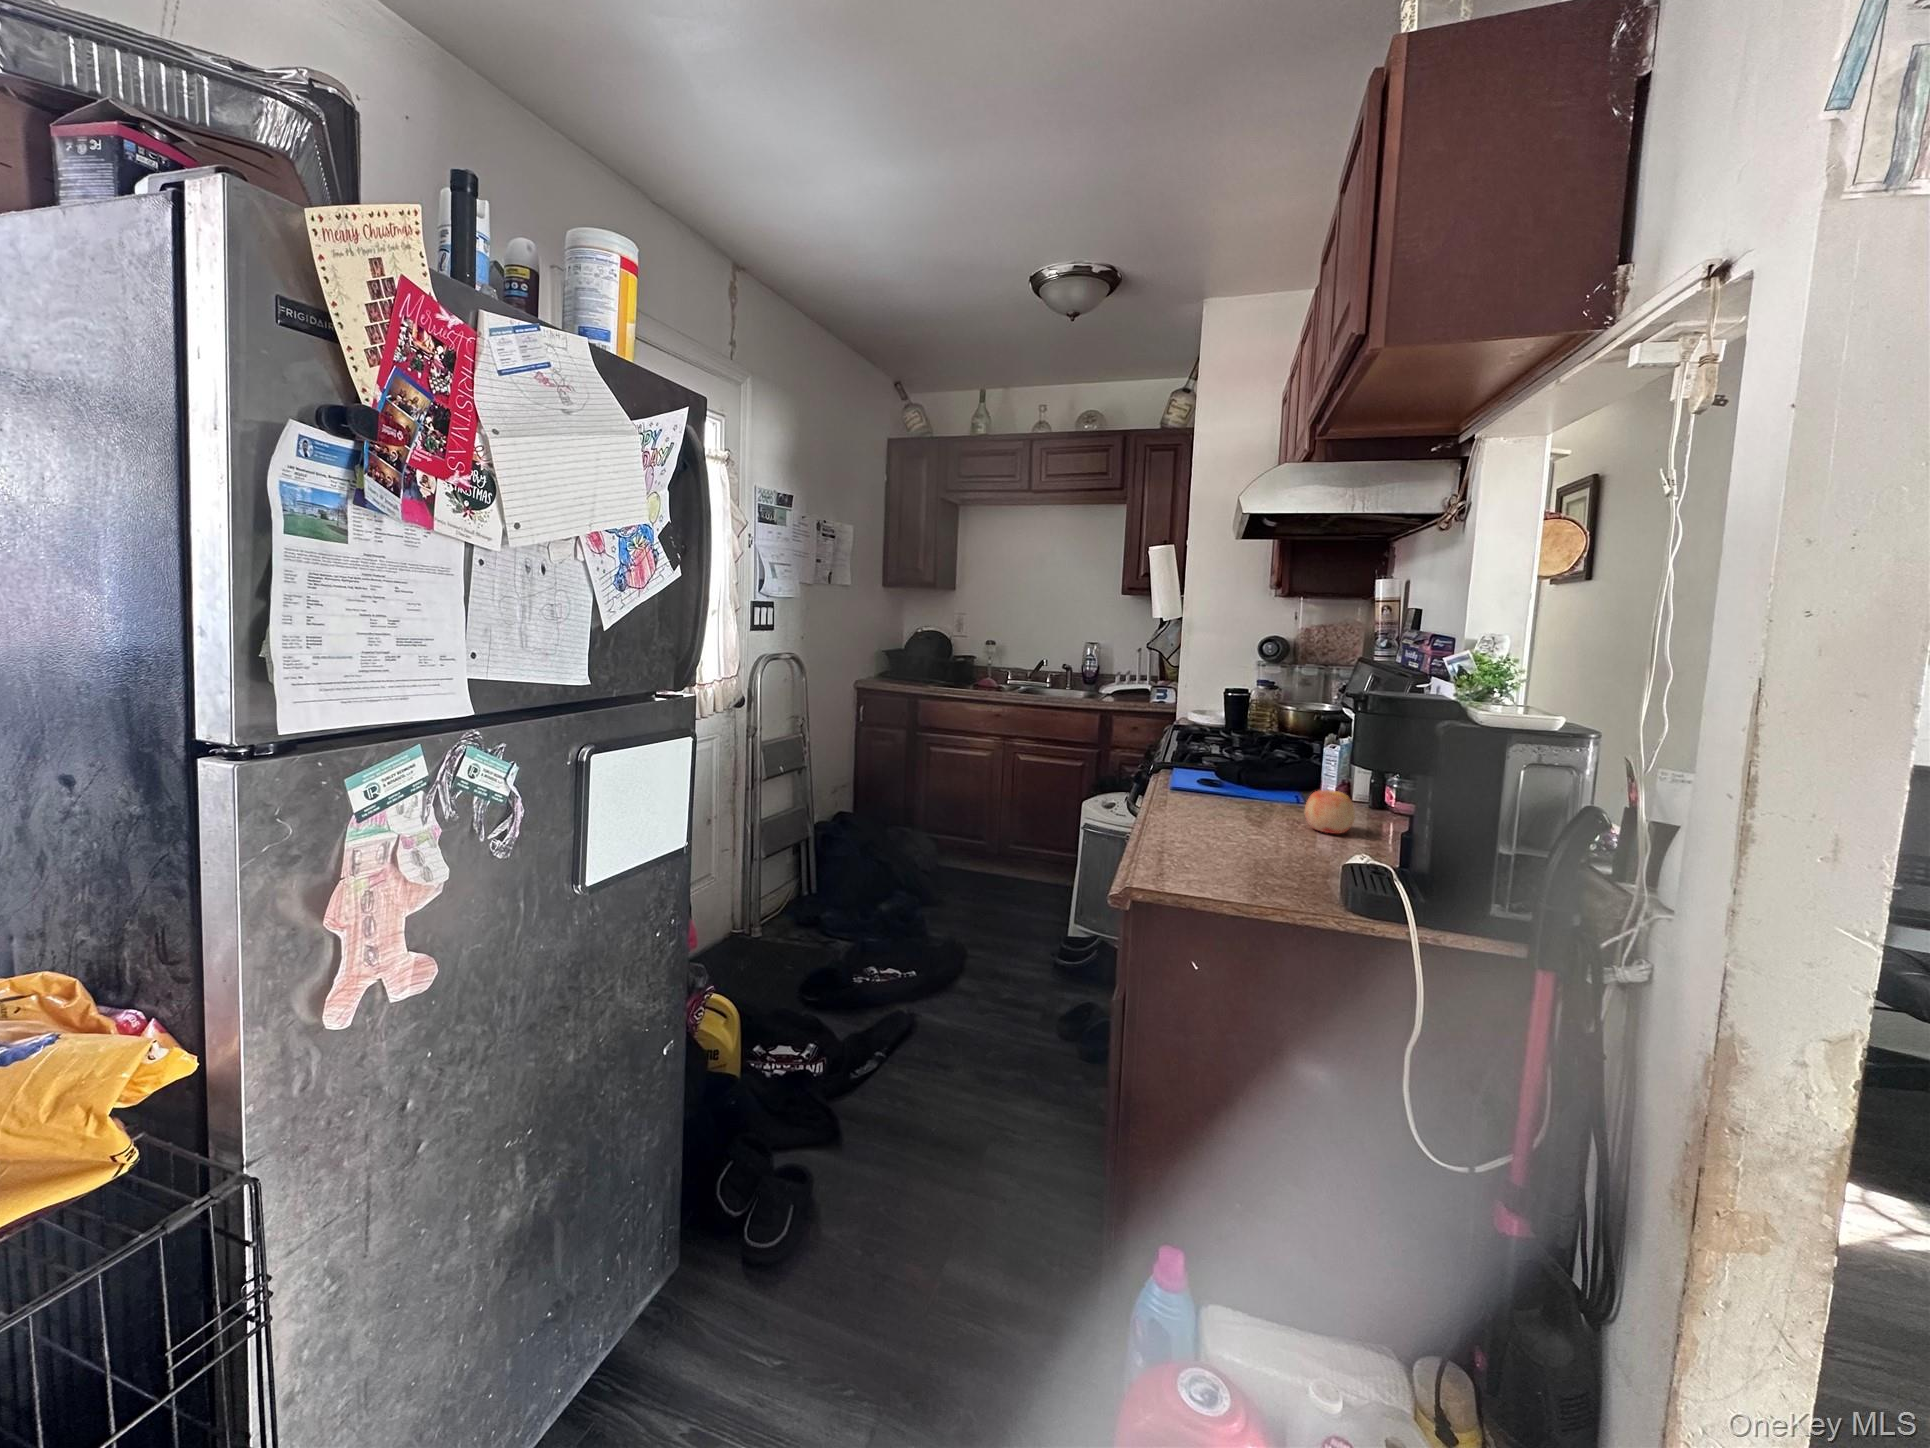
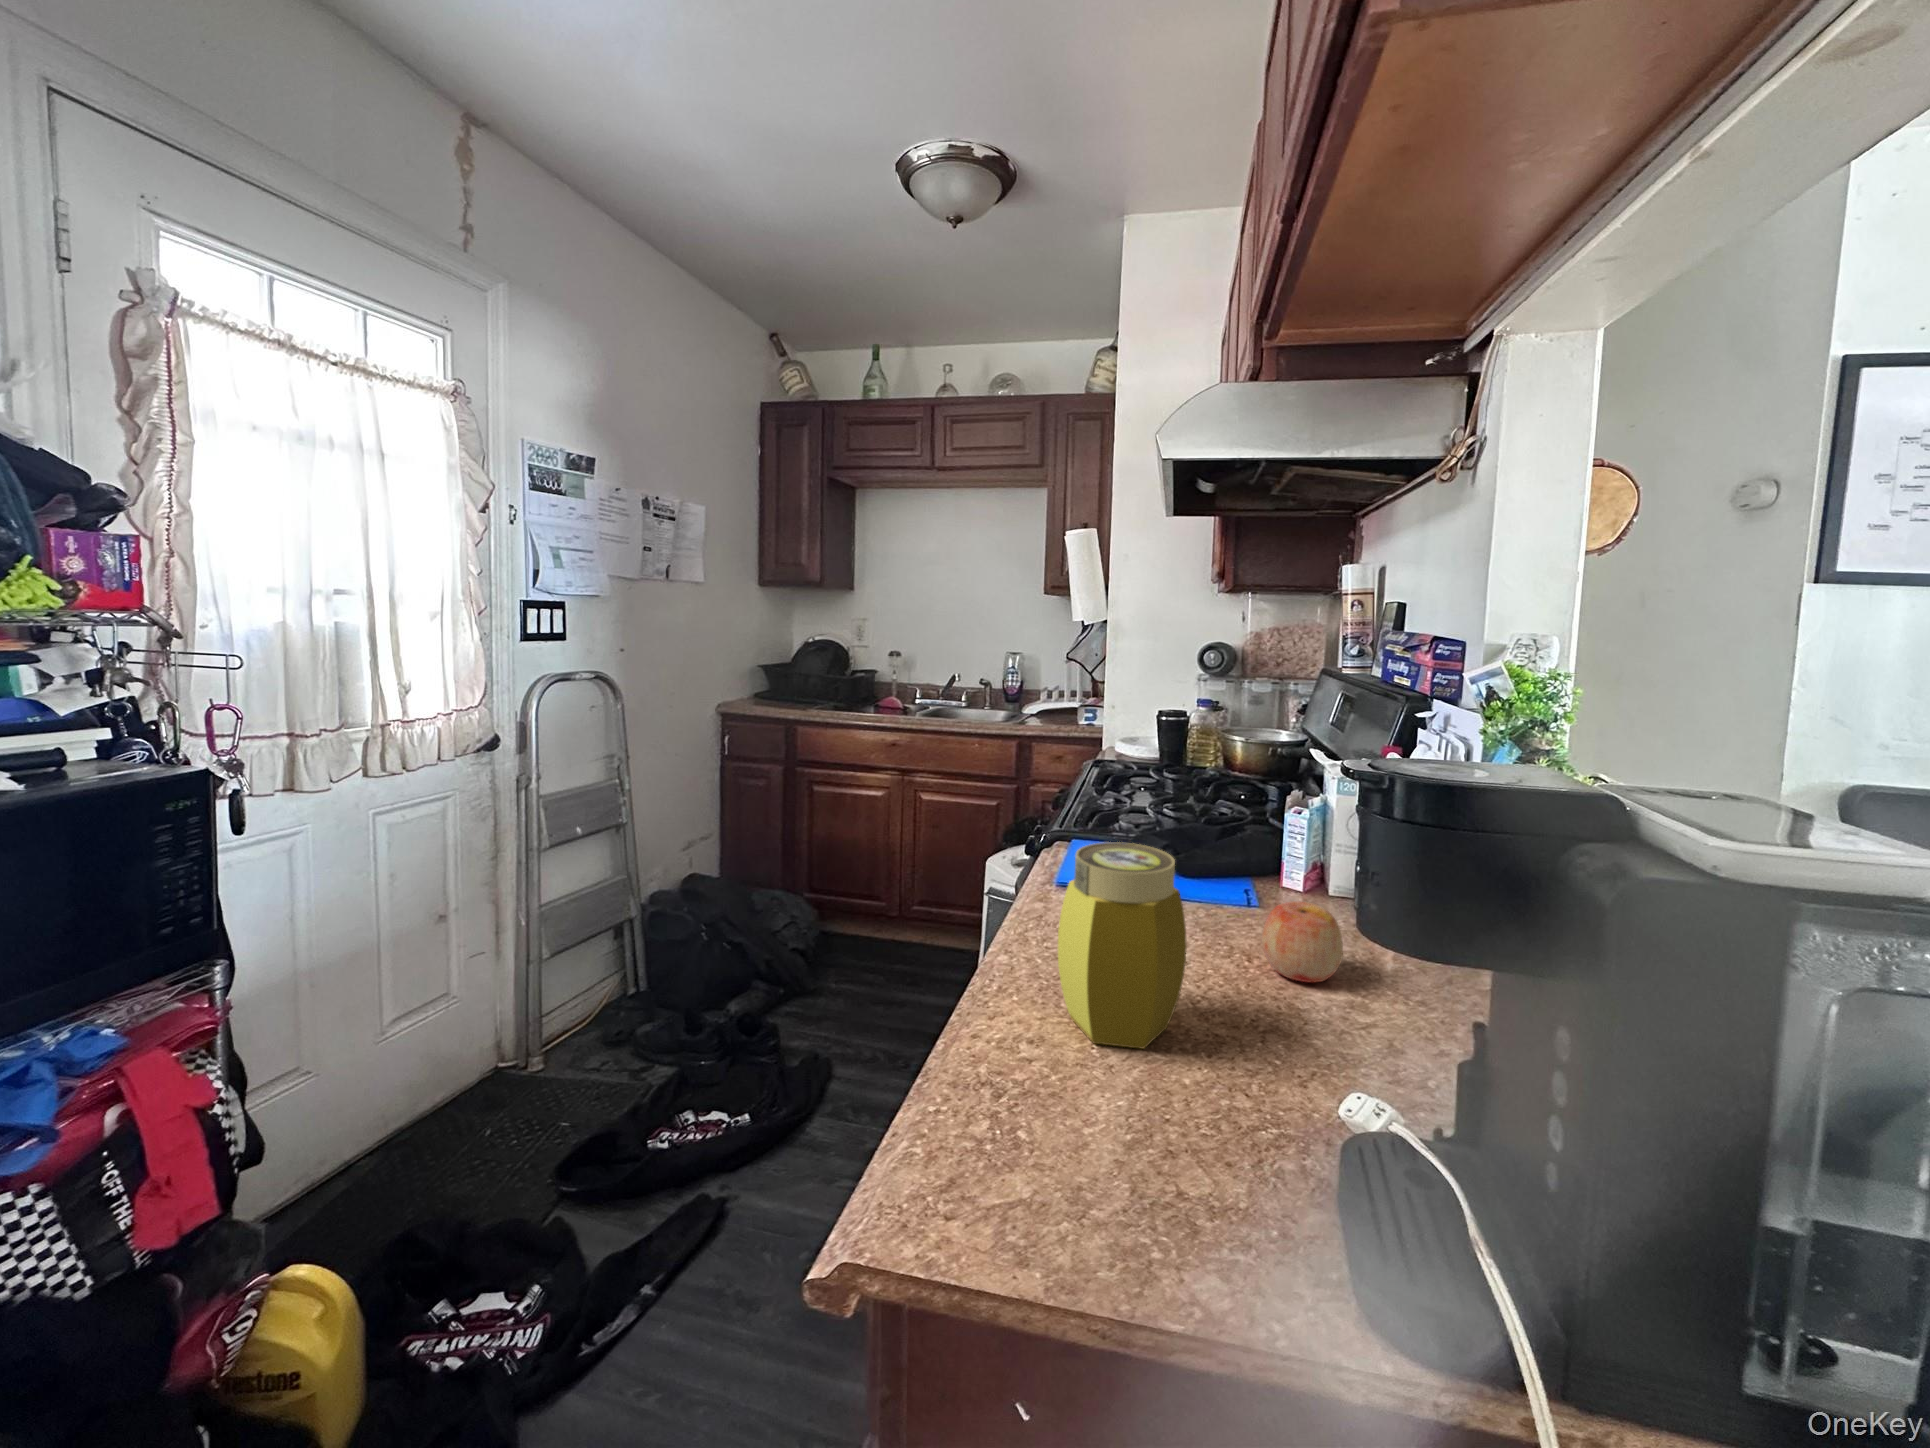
jar: none [1187,746,1261,850] -> present [1058,842,1186,1049]

